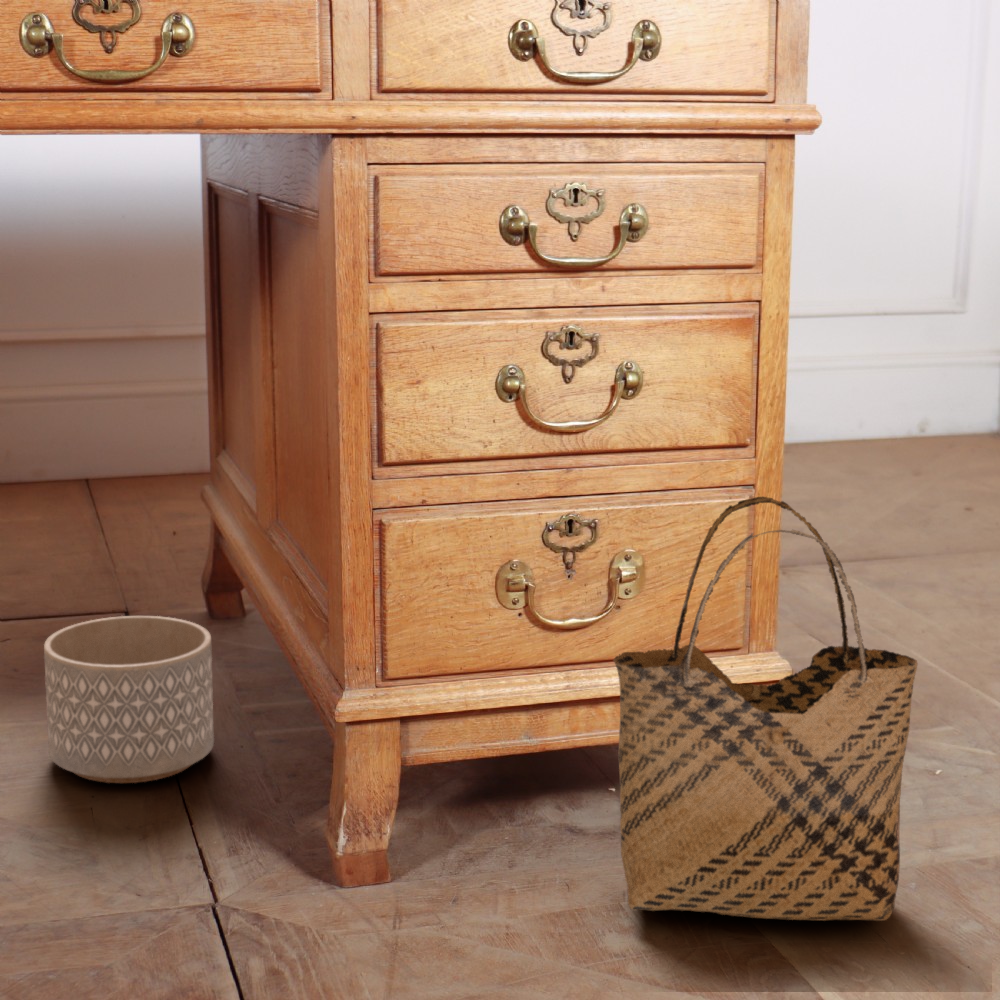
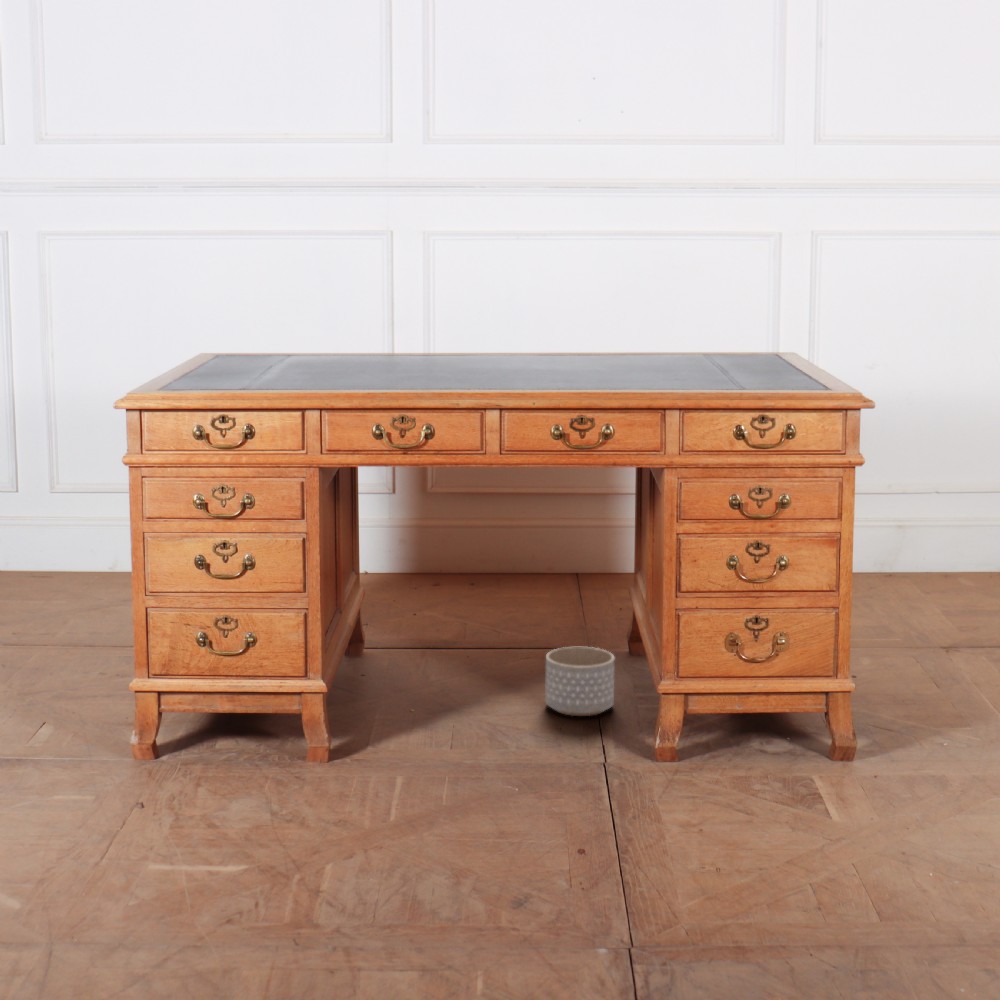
woven basket: present [613,497,918,921] -> none [768,614,897,791]

